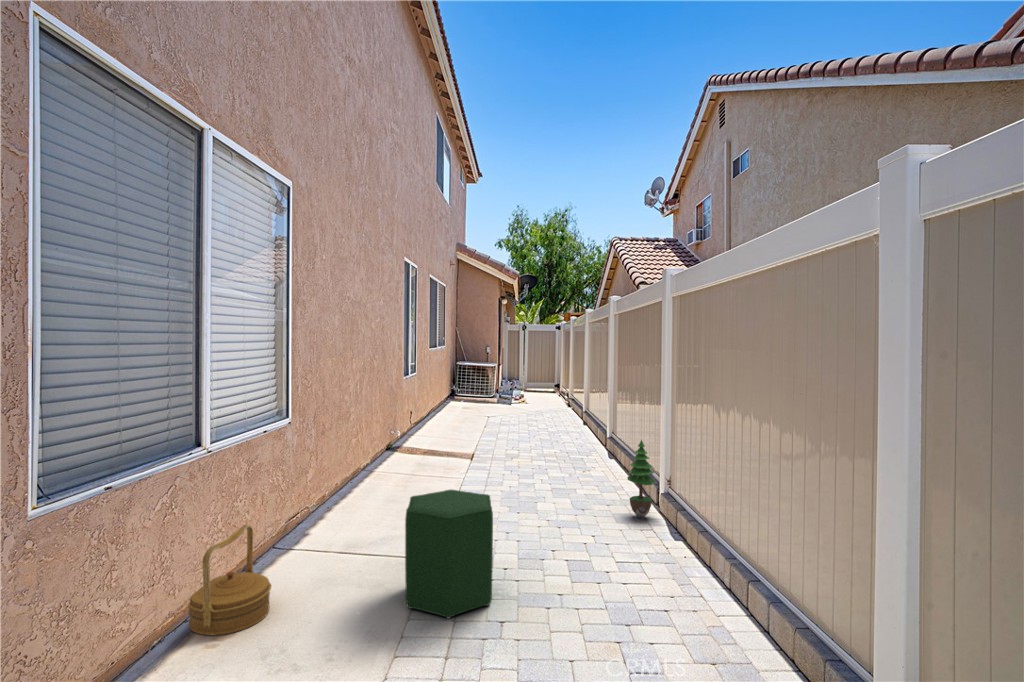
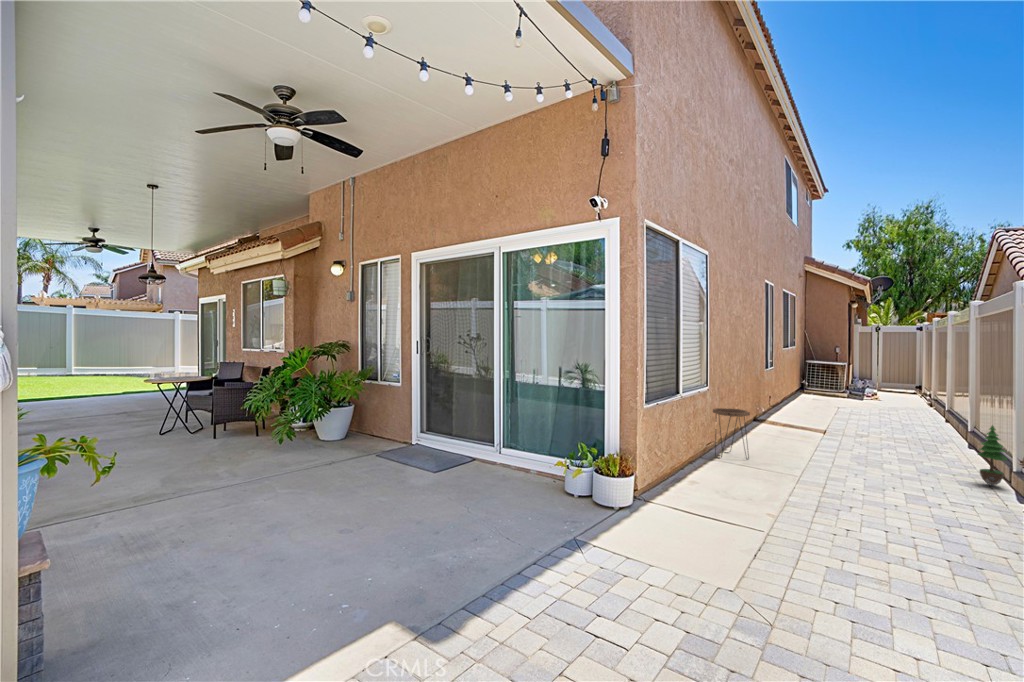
side table: none [298,447,357,539] -> present [713,408,750,456]
ottoman: present [405,490,493,619] -> none [794,435,853,502]
woven basket: present [188,525,271,636] -> none [677,438,716,485]

